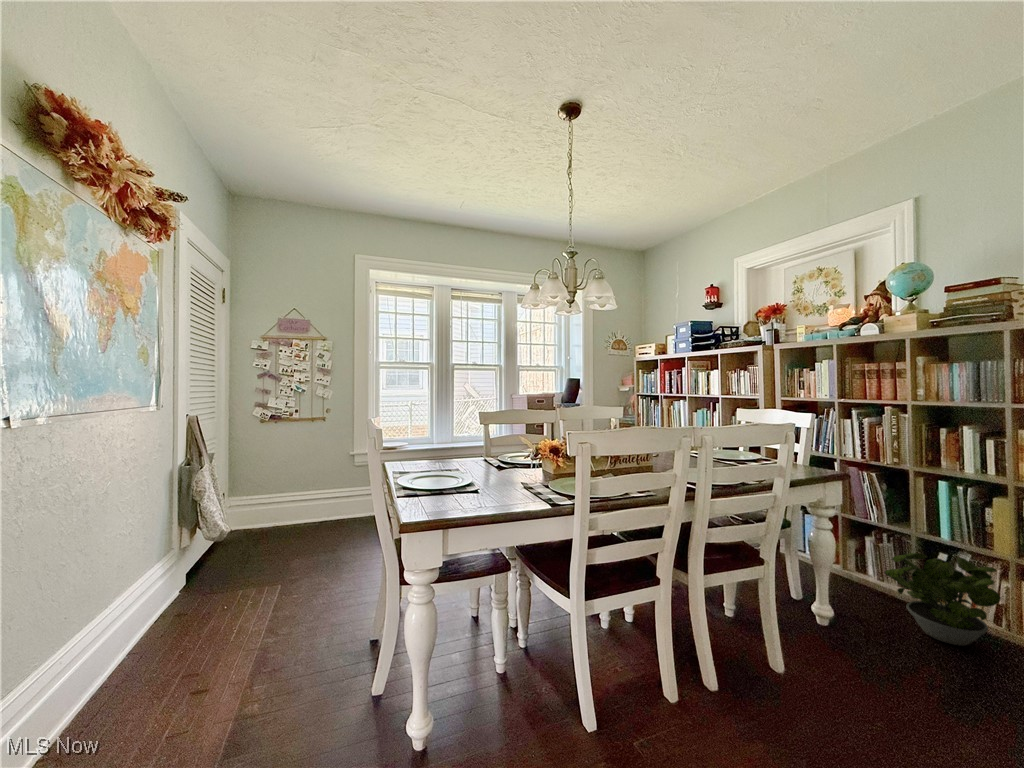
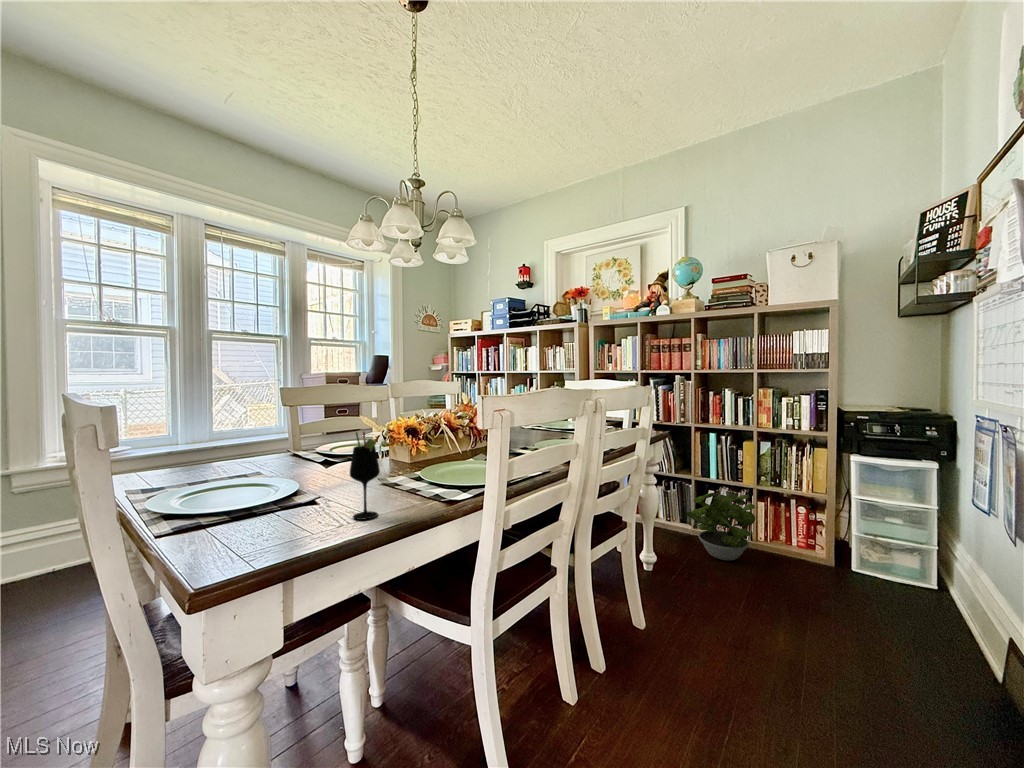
wine glass: none [491,450,509,506] -> present [350,432,380,520]

